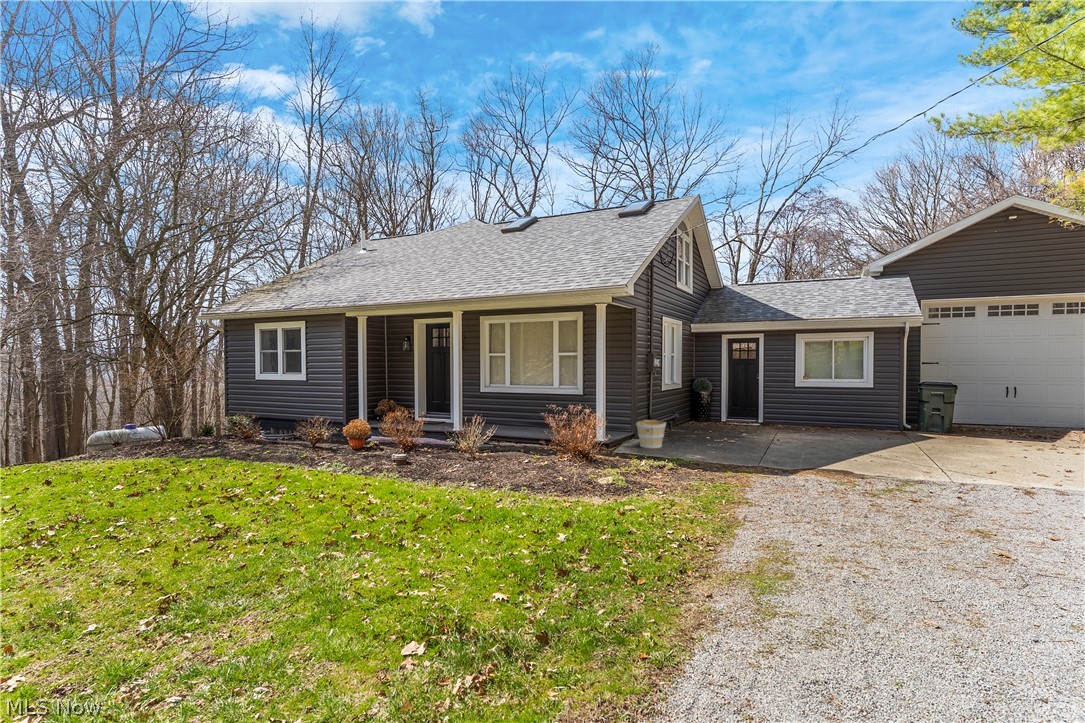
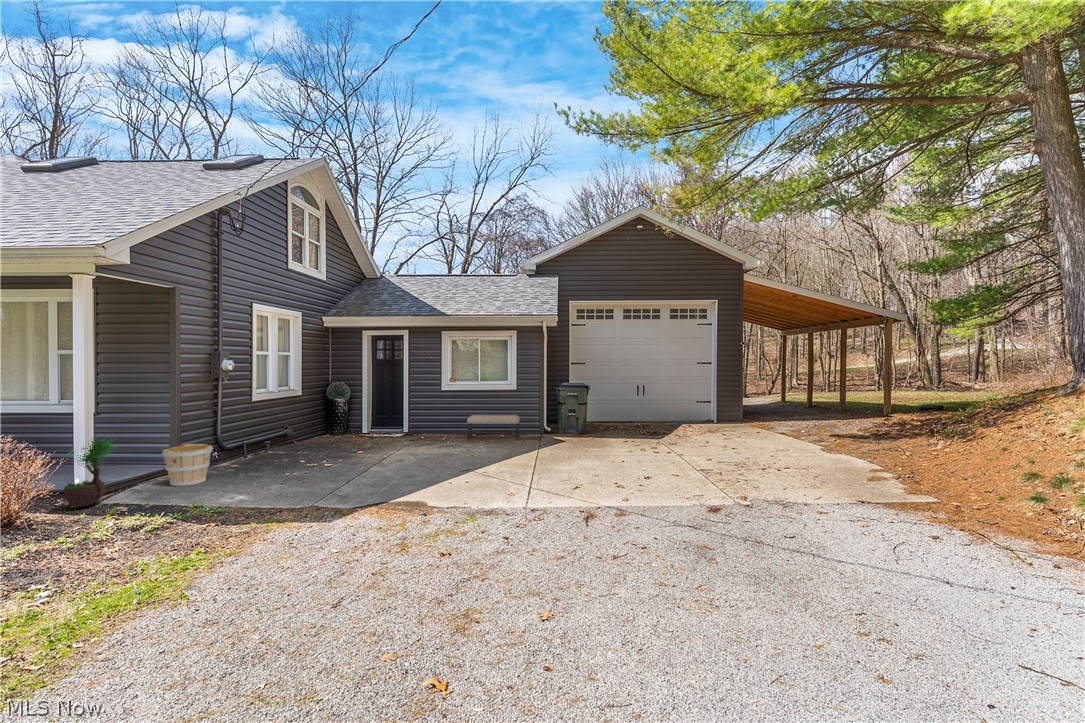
potted tree: none [603,408,630,455] -> present [63,438,113,507]
bench: none [827,409,883,434] -> present [467,415,520,440]

